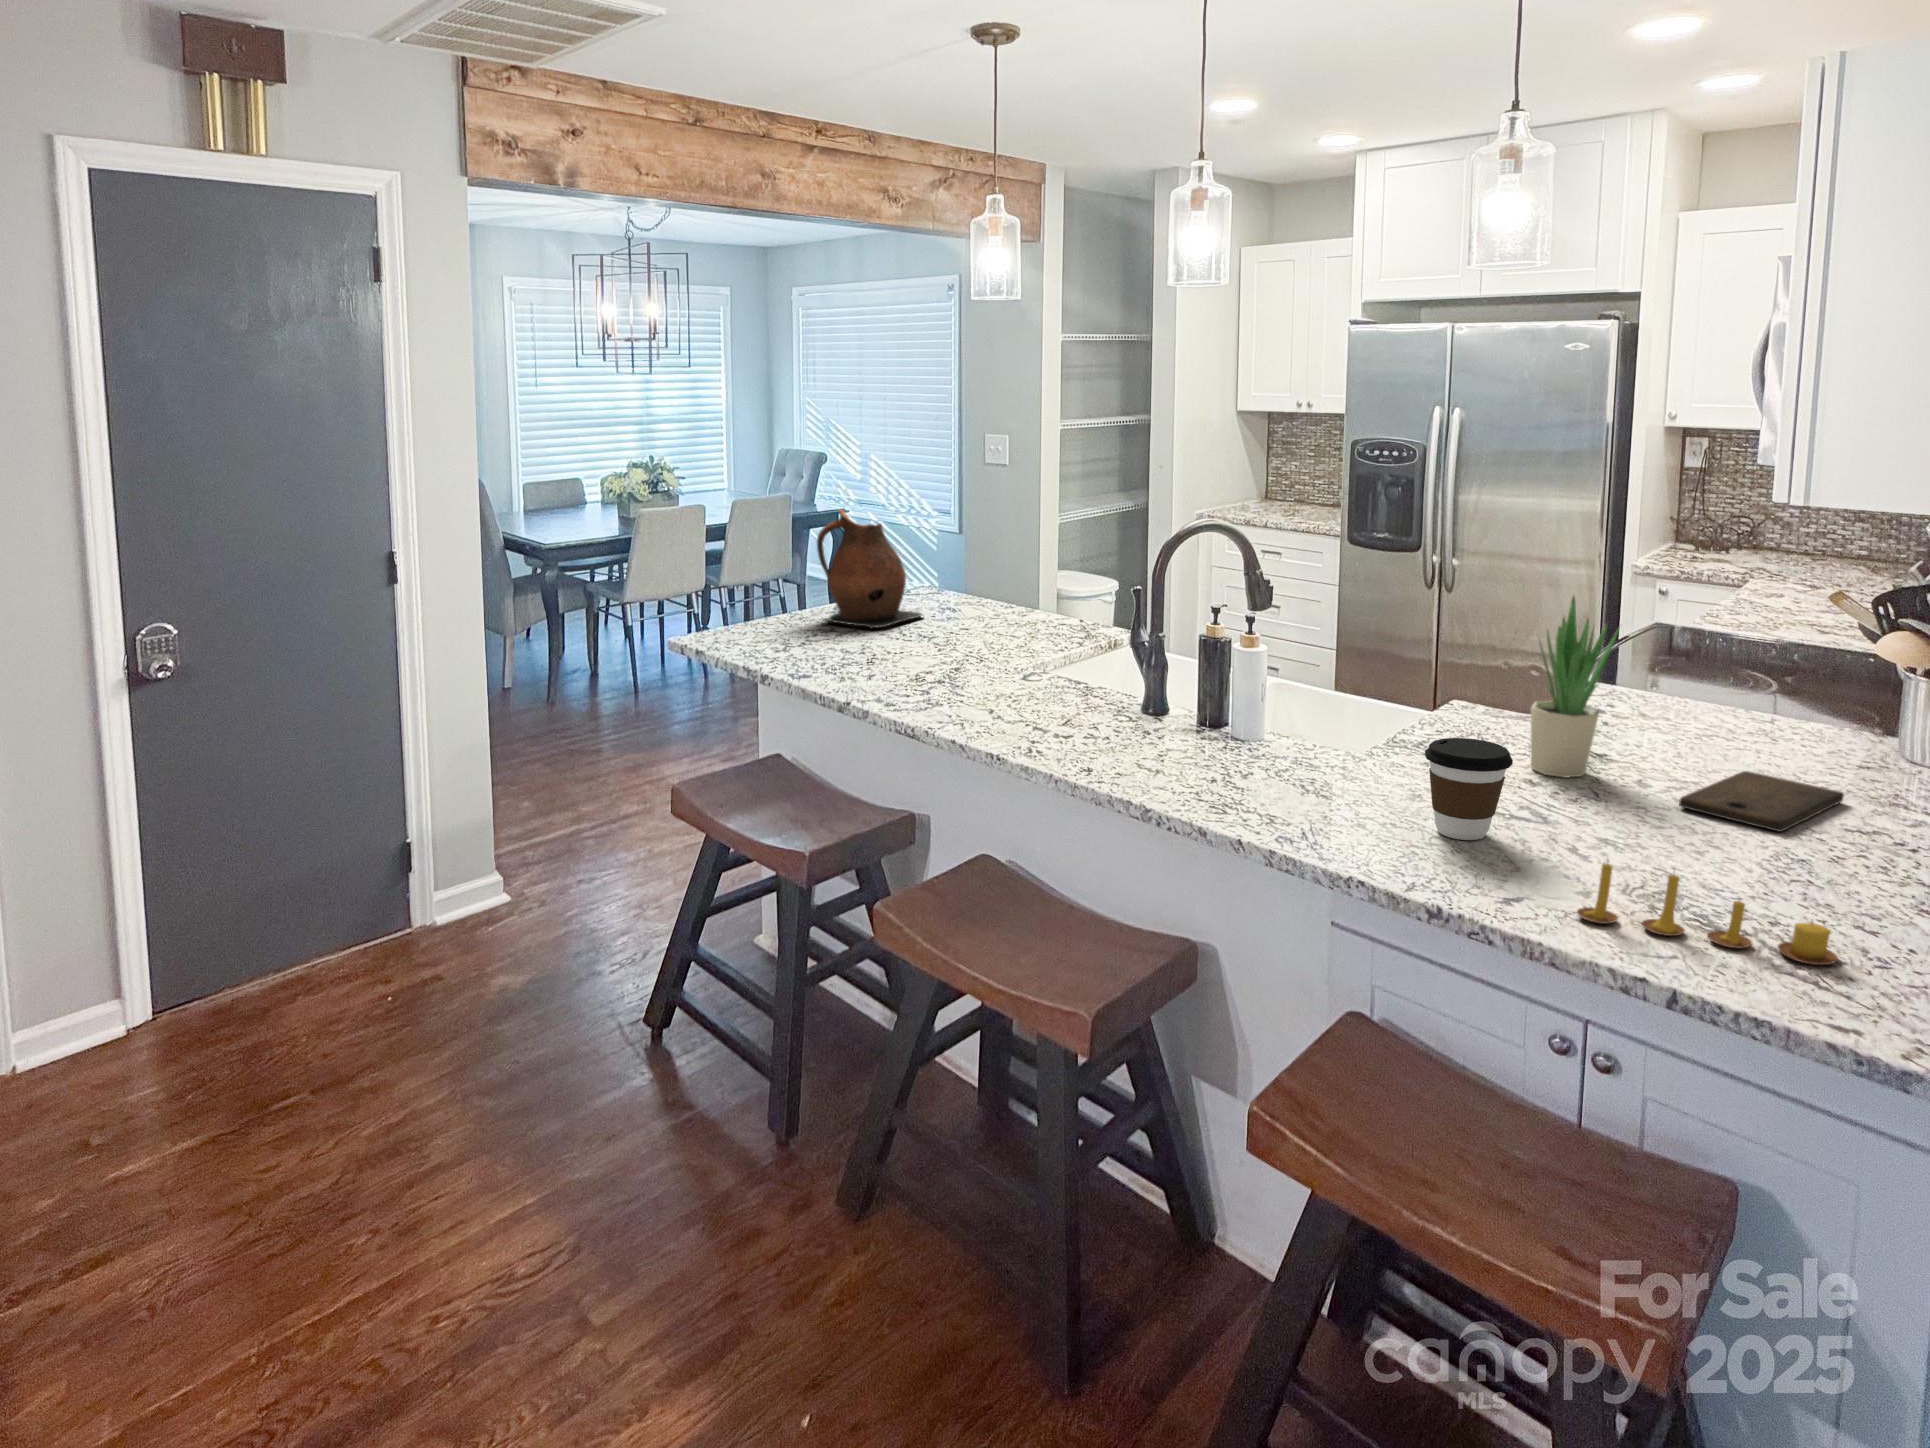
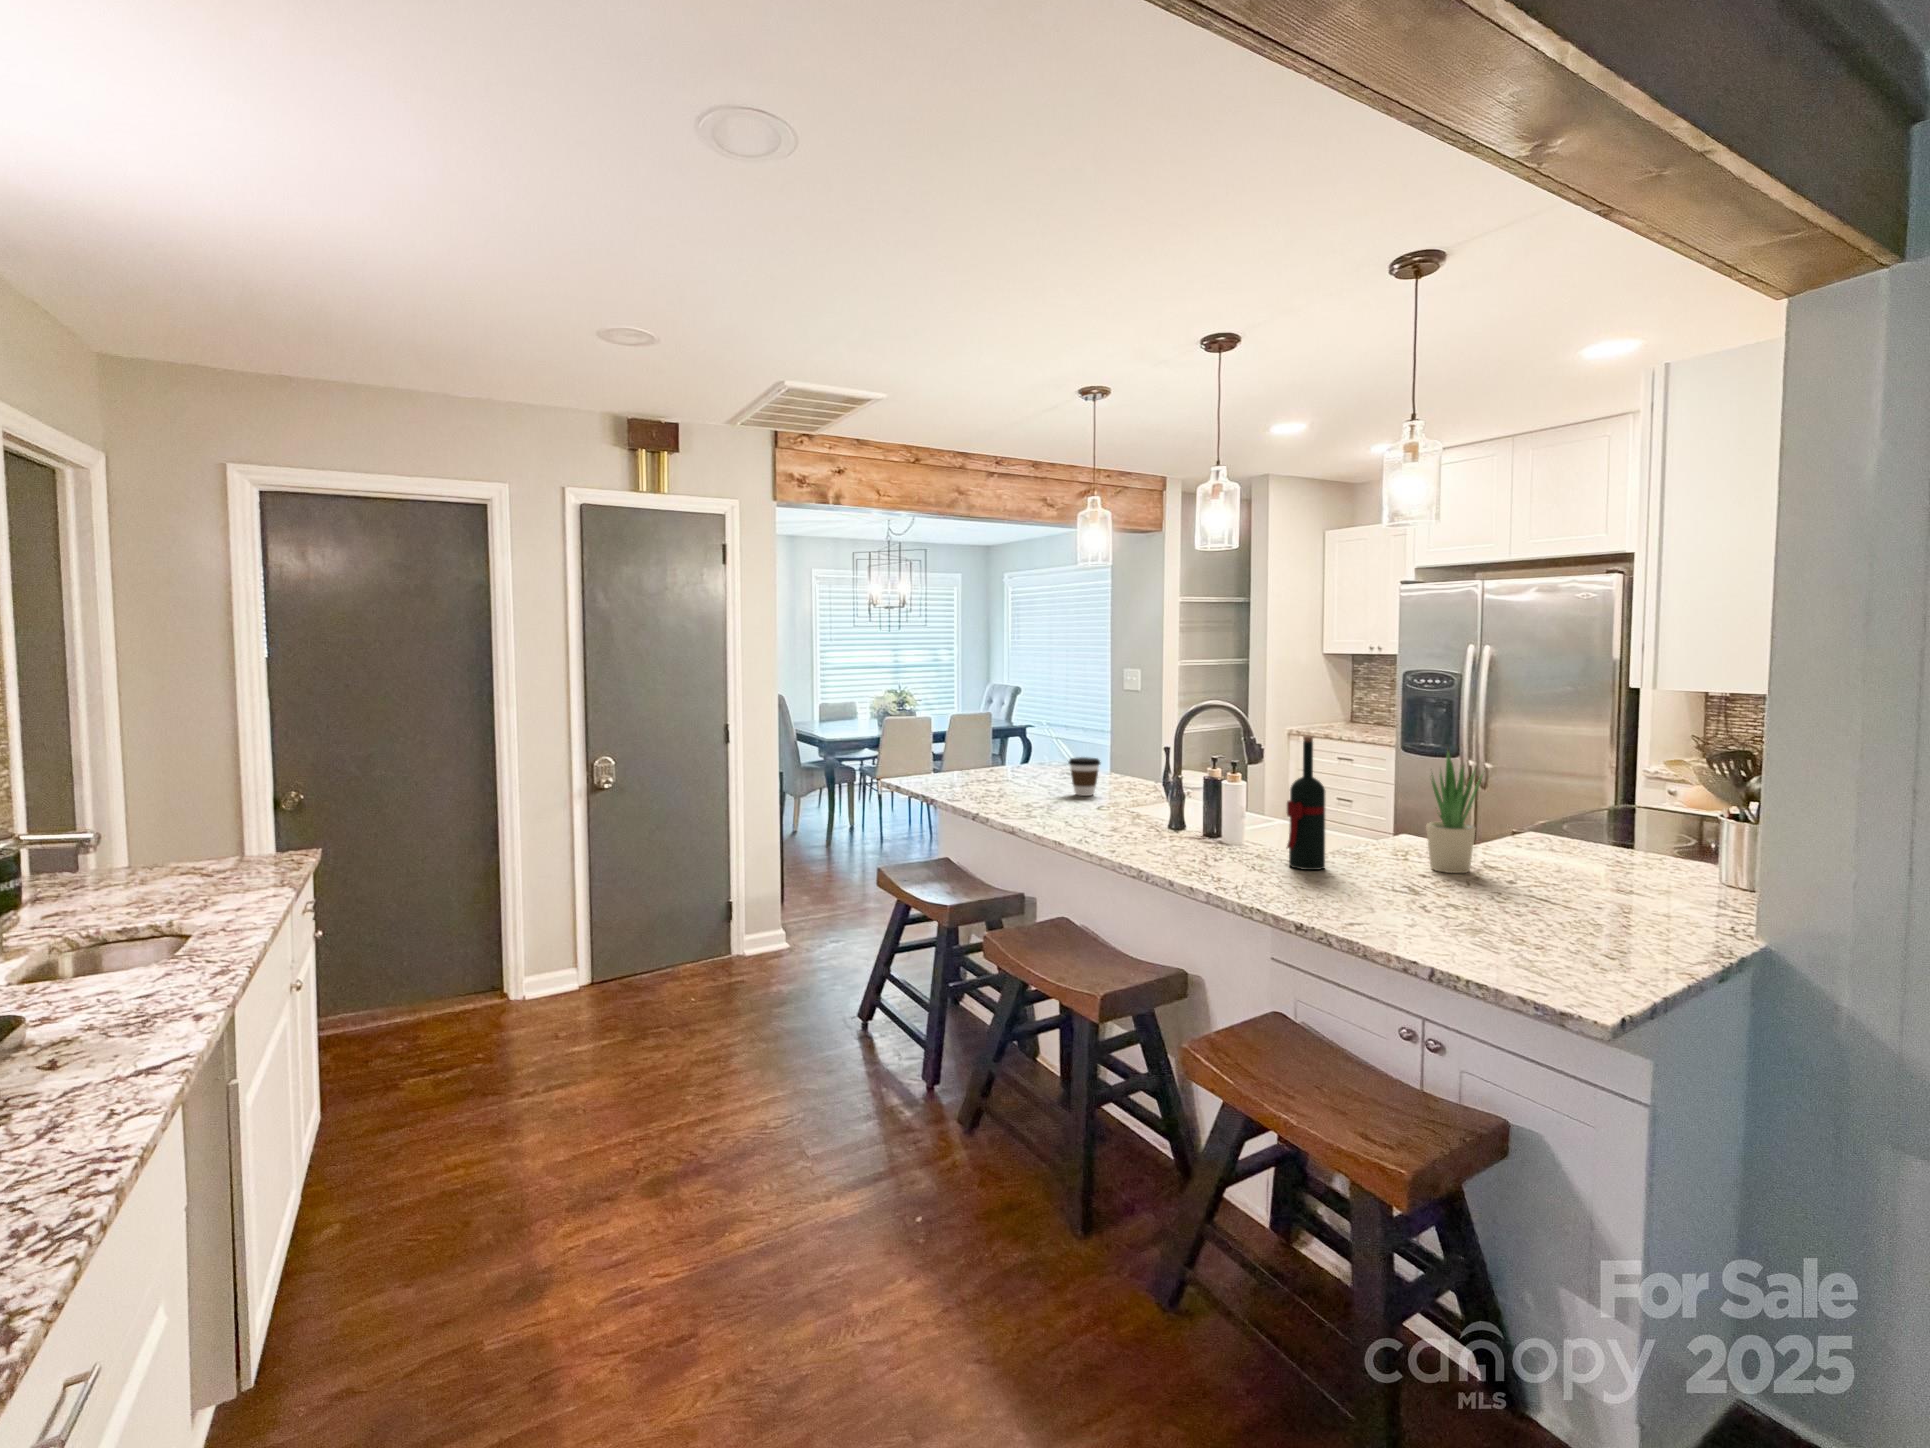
ceramic pitcher: present [817,509,923,629] -> none [980,705,1054,786]
wine bottle: none [1338,583,1400,783] -> present [1287,736,1325,870]
coffee cup: present [1425,738,1513,840] -> present [1069,757,1100,796]
cutting board: present [1679,771,1844,832] -> none [1521,873,1650,904]
candle: present [1577,863,1838,965] -> none [1394,892,1556,960]

